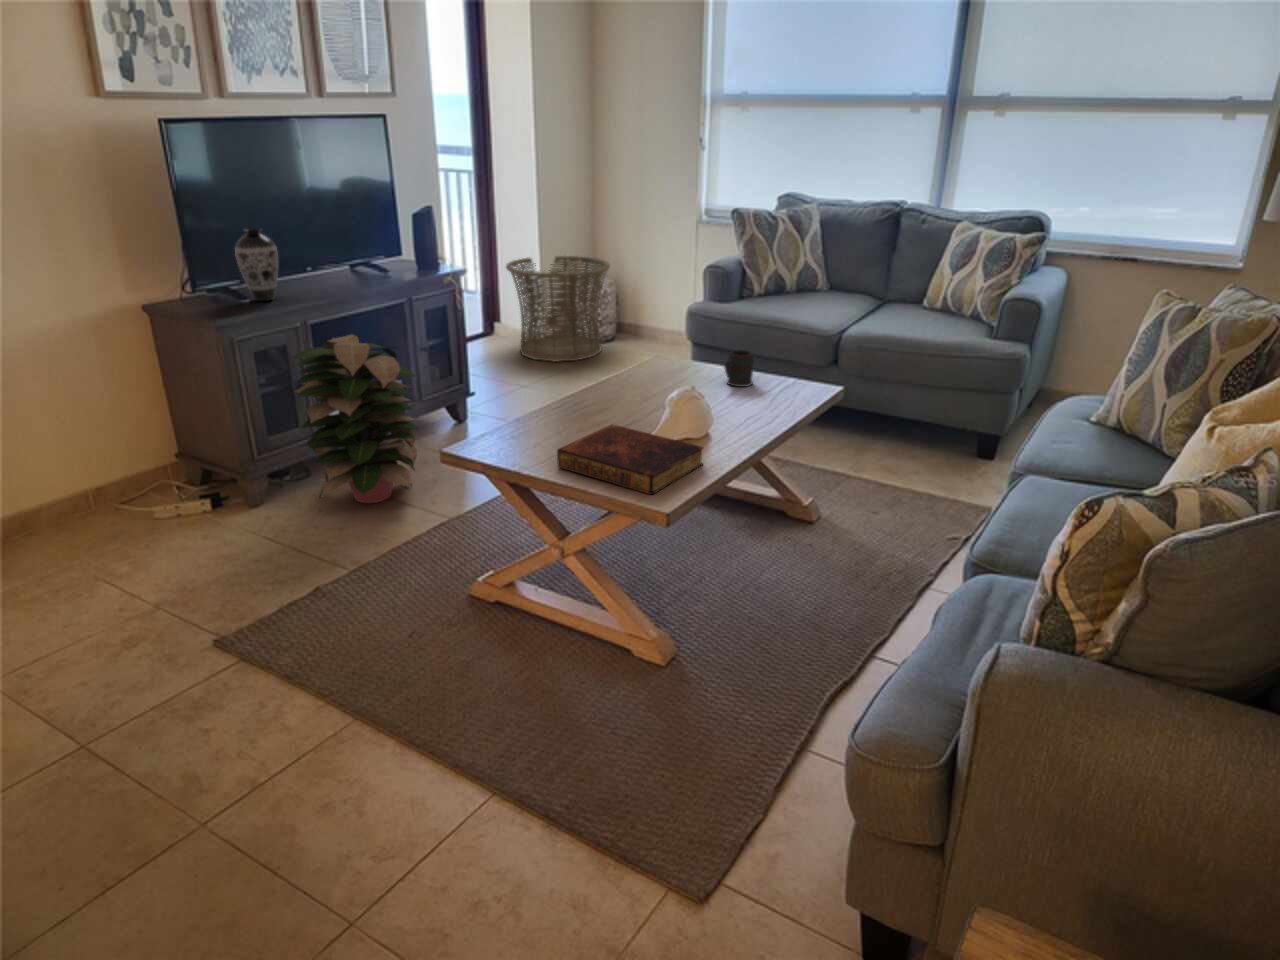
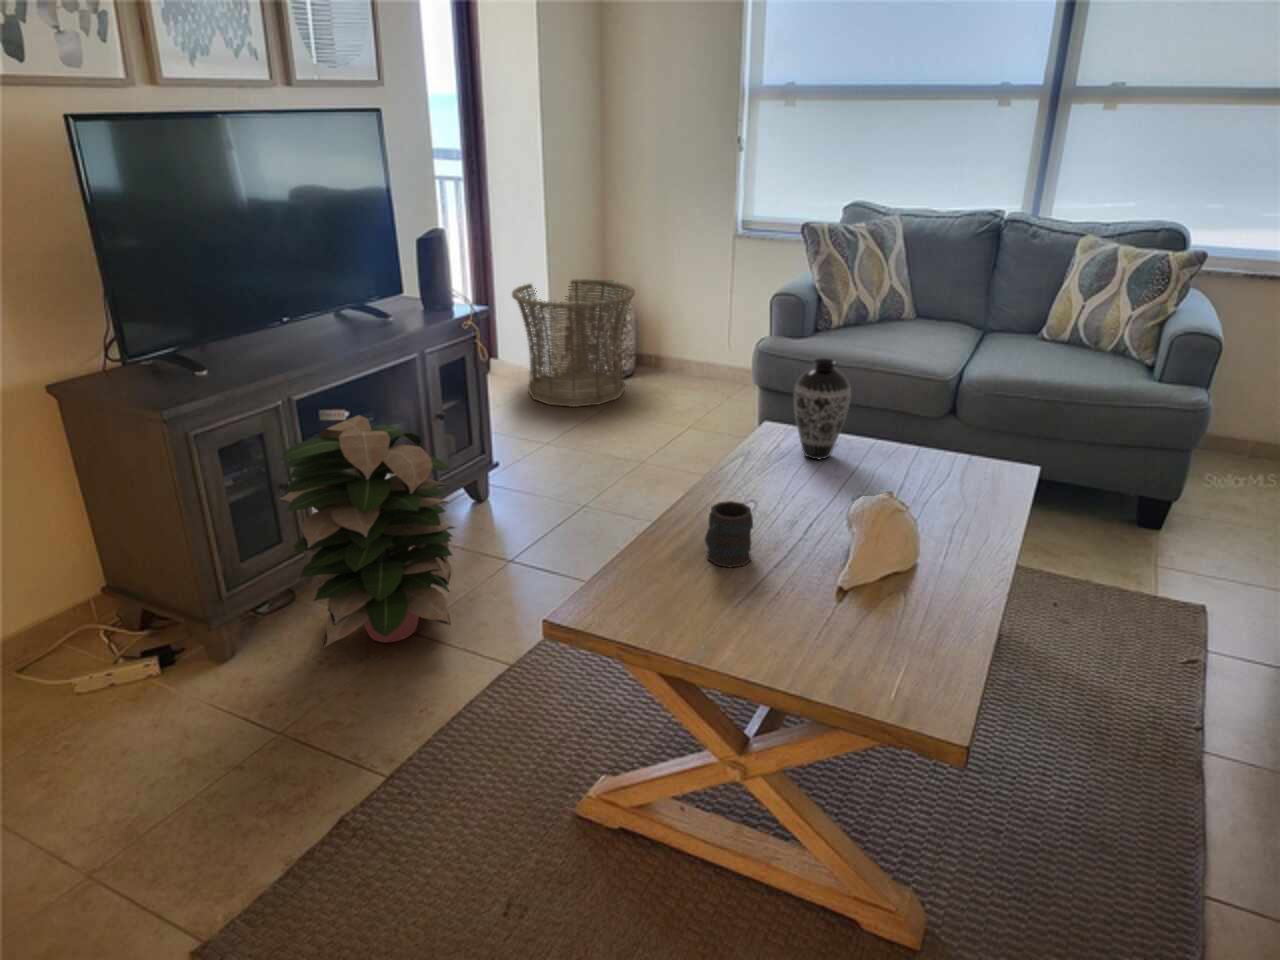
decorative vase: present [235,228,278,301] -> present [794,359,851,459]
mug: present [725,350,754,387] -> present [705,501,753,567]
book: present [557,424,703,495] -> none [745,570,968,722]

